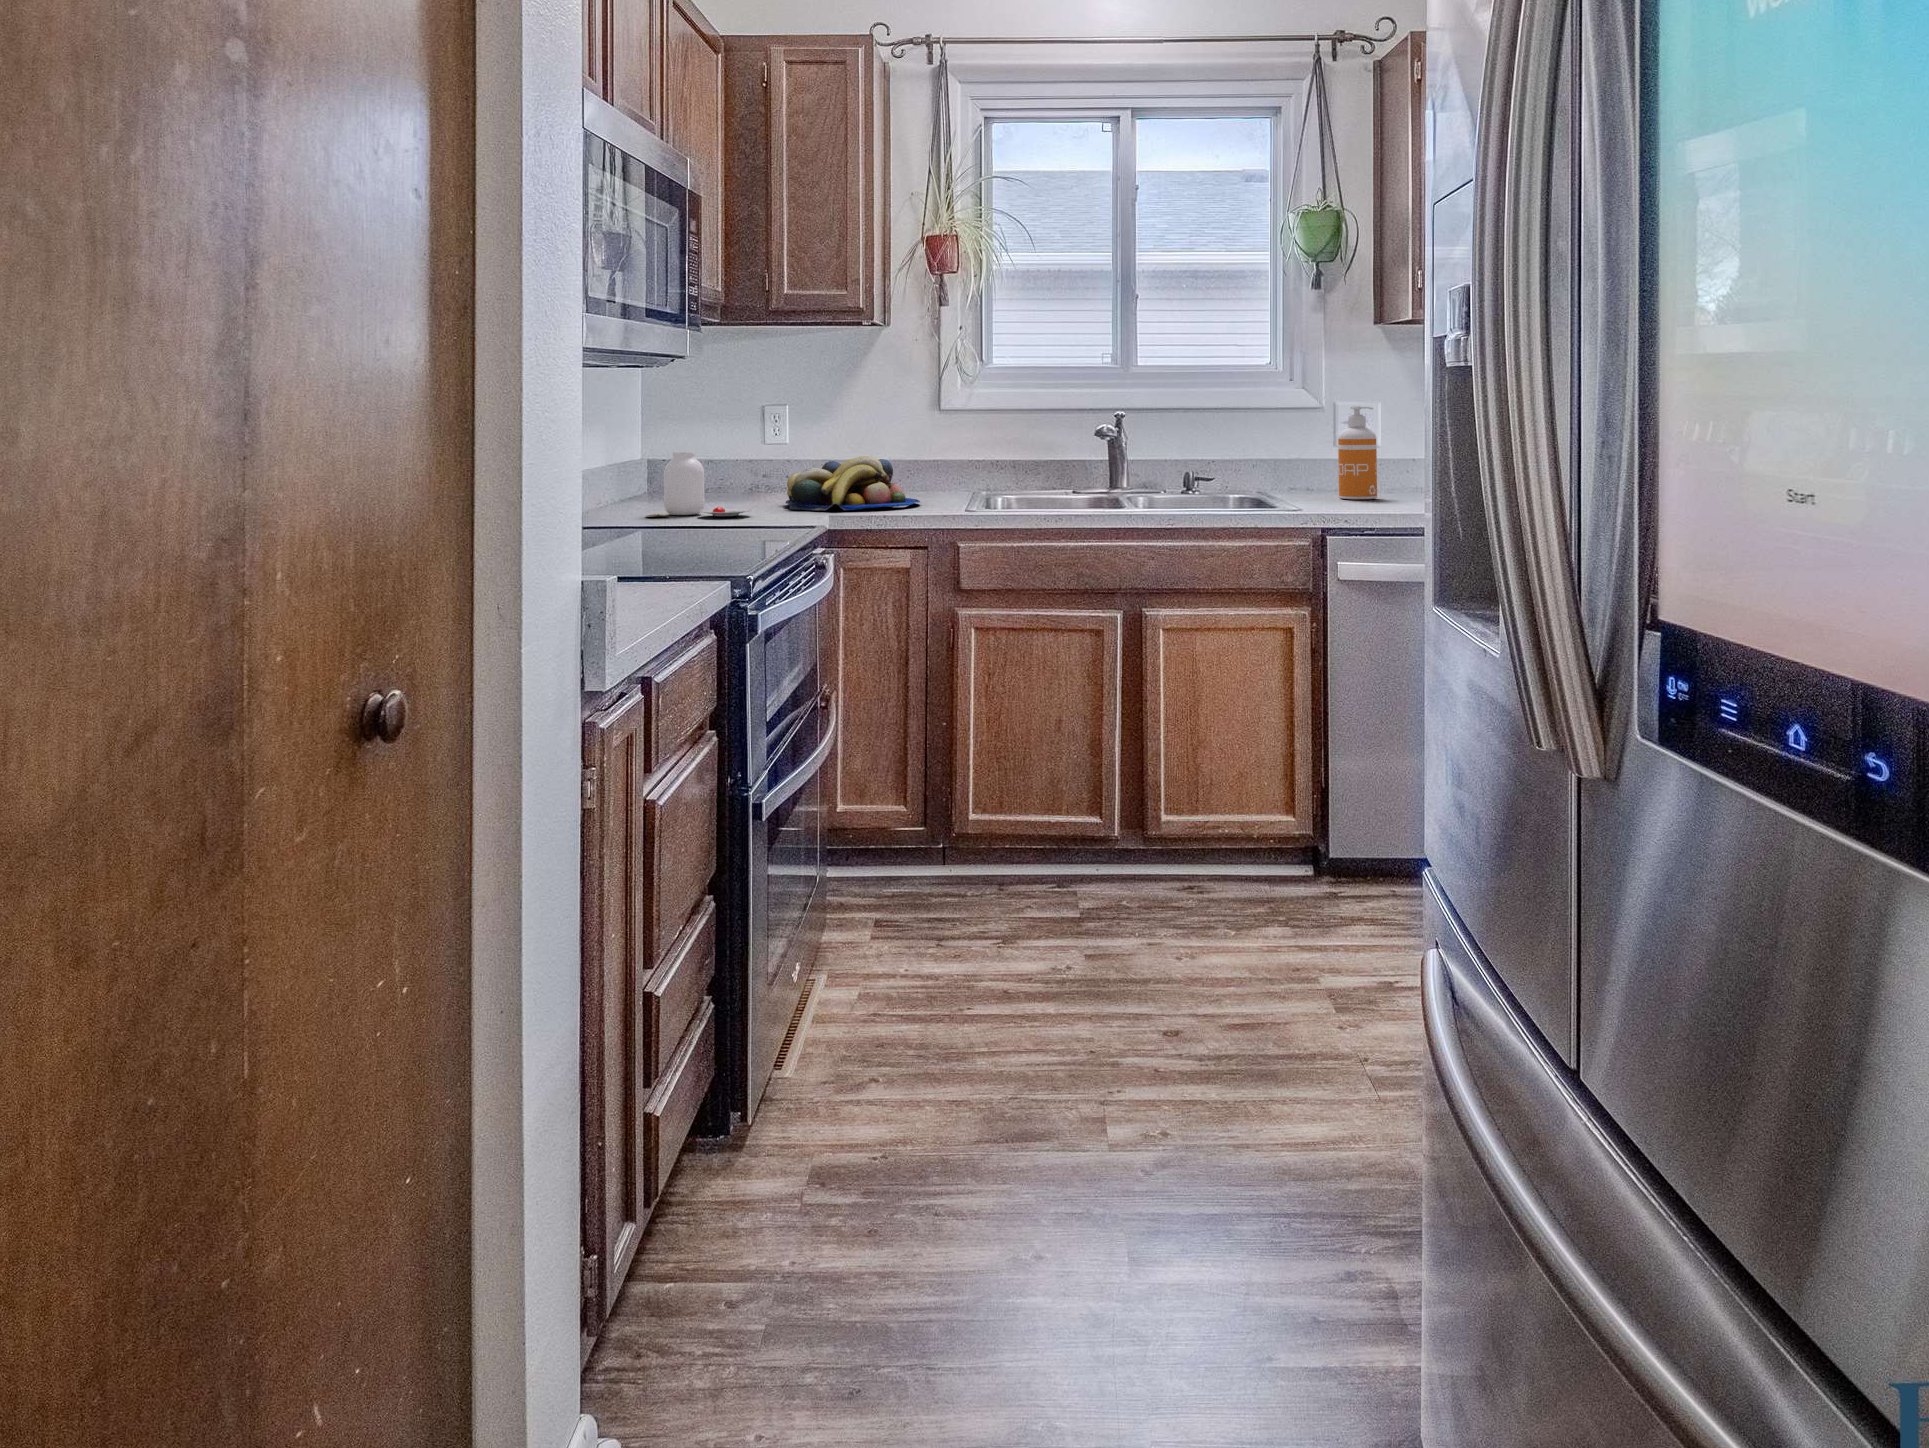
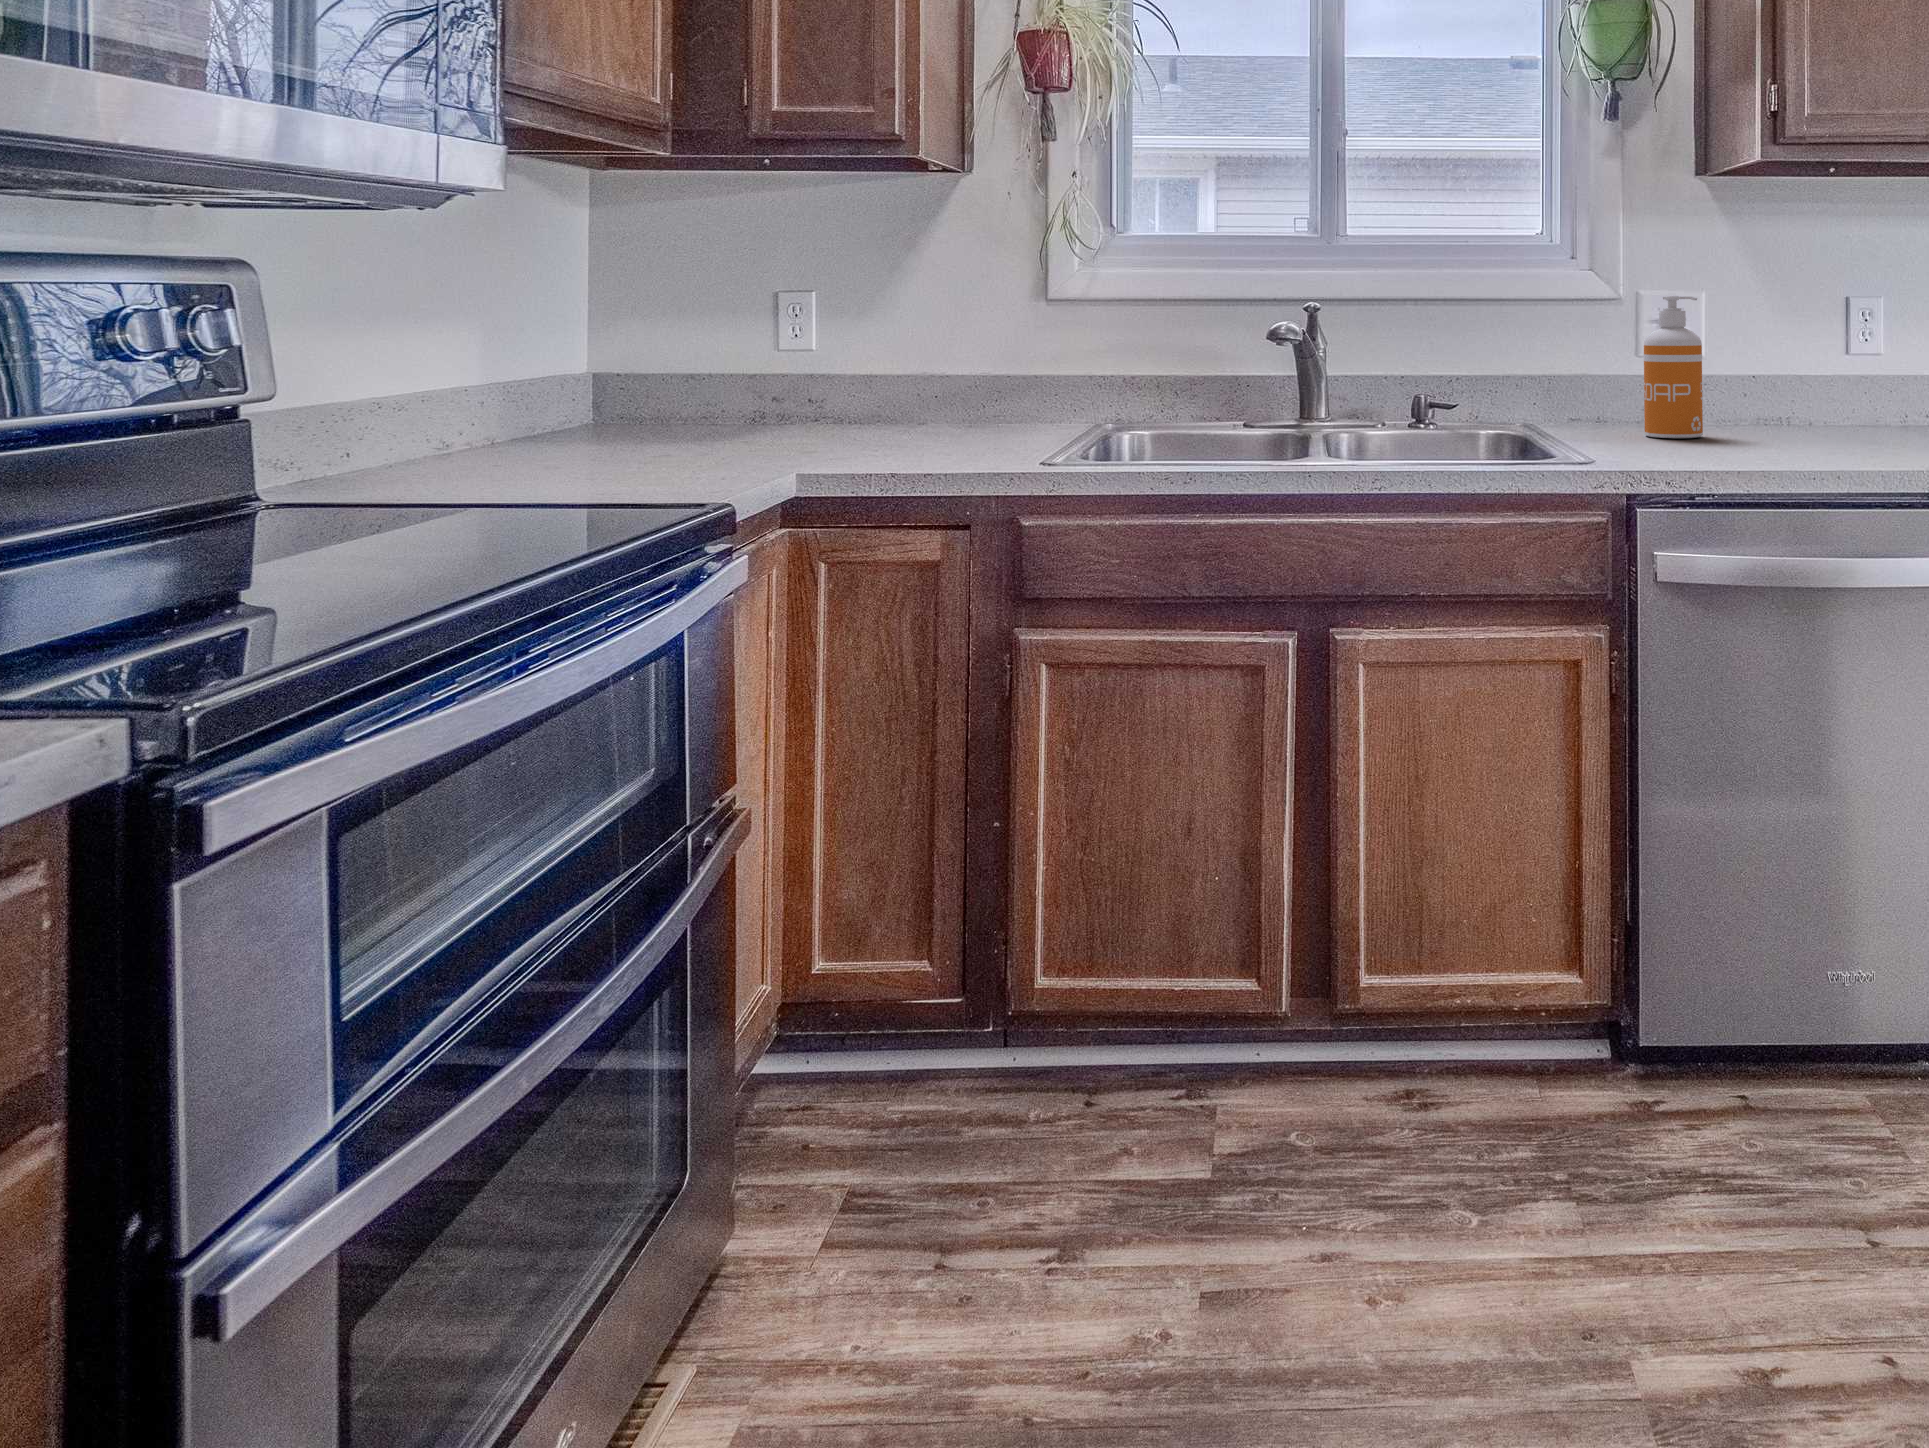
jar: present [646,452,752,517] -> none [473,363,668,475]
fruit bowl: present [786,456,920,510] -> none [758,370,988,461]

